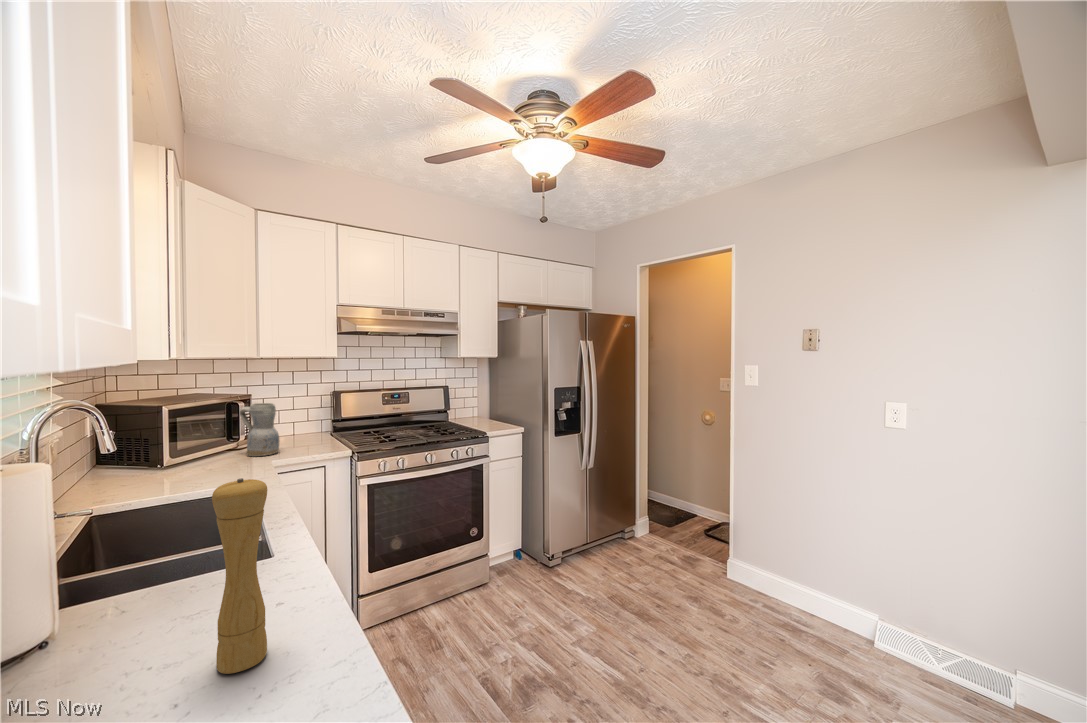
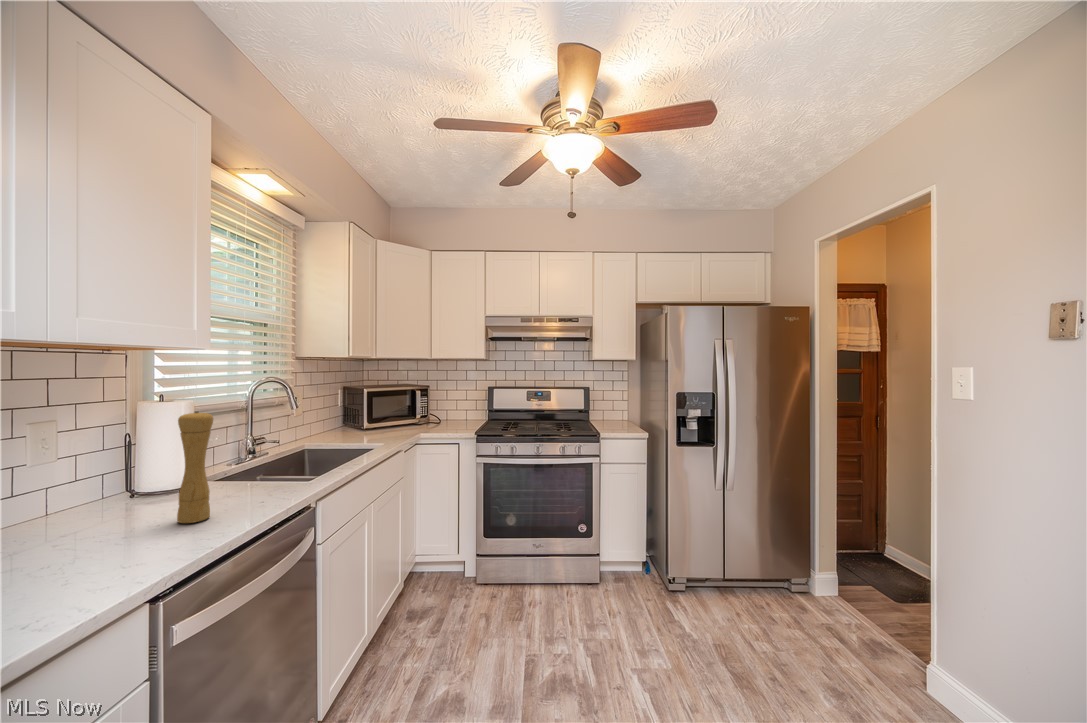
ceramic pitcher: present [240,403,279,456] -> none [409,391,432,429]

